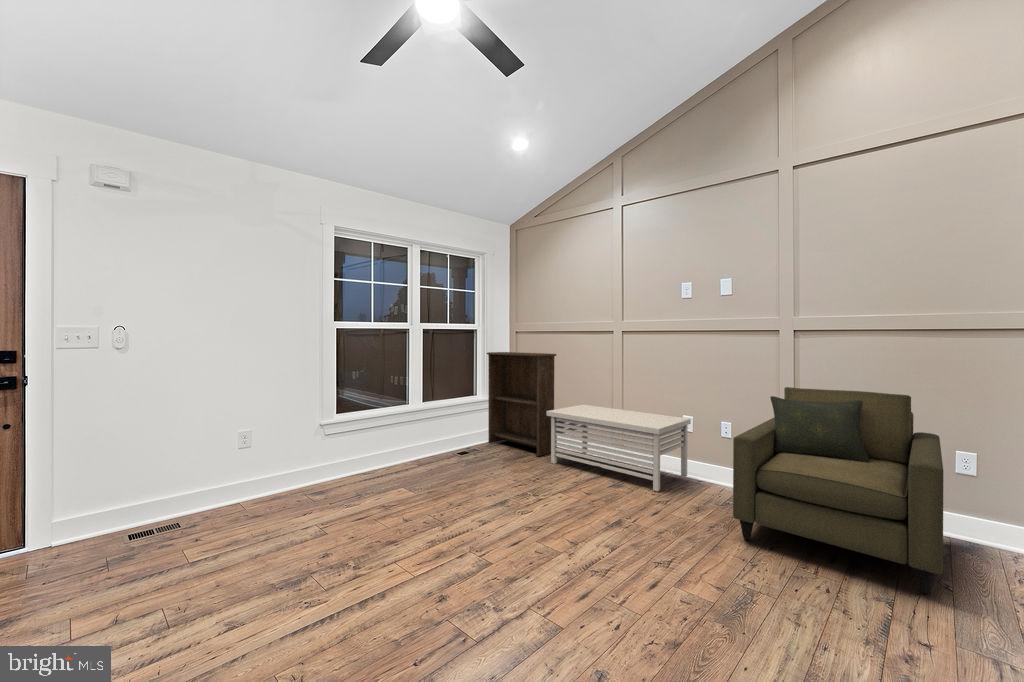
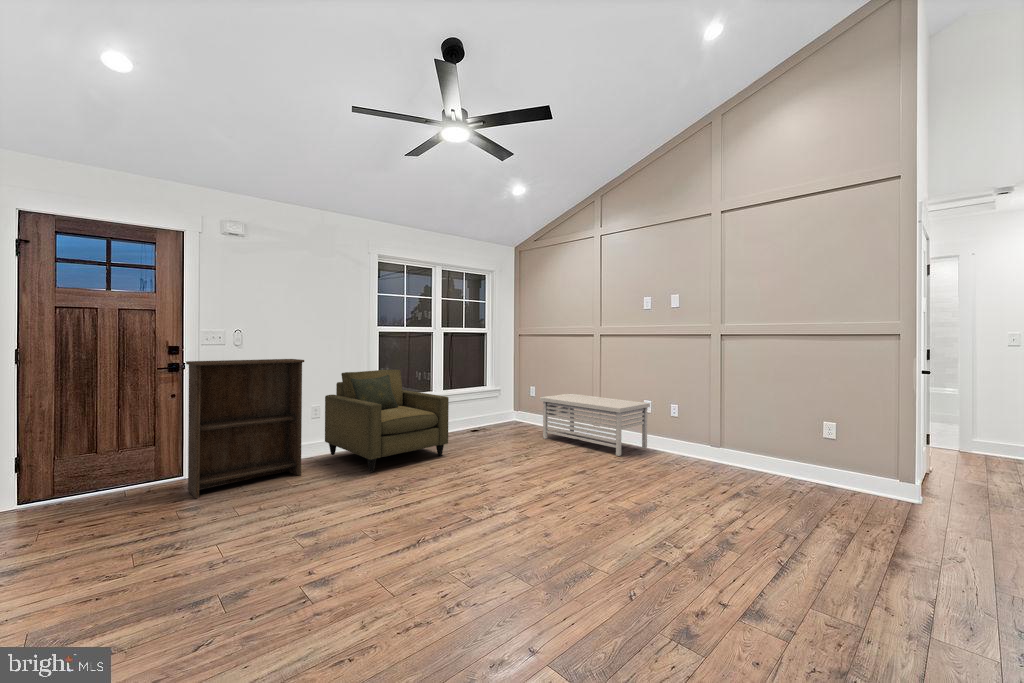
bookshelf: present [487,352,556,456] -> present [186,359,304,498]
armchair: present [733,387,944,594] -> present [325,370,449,472]

